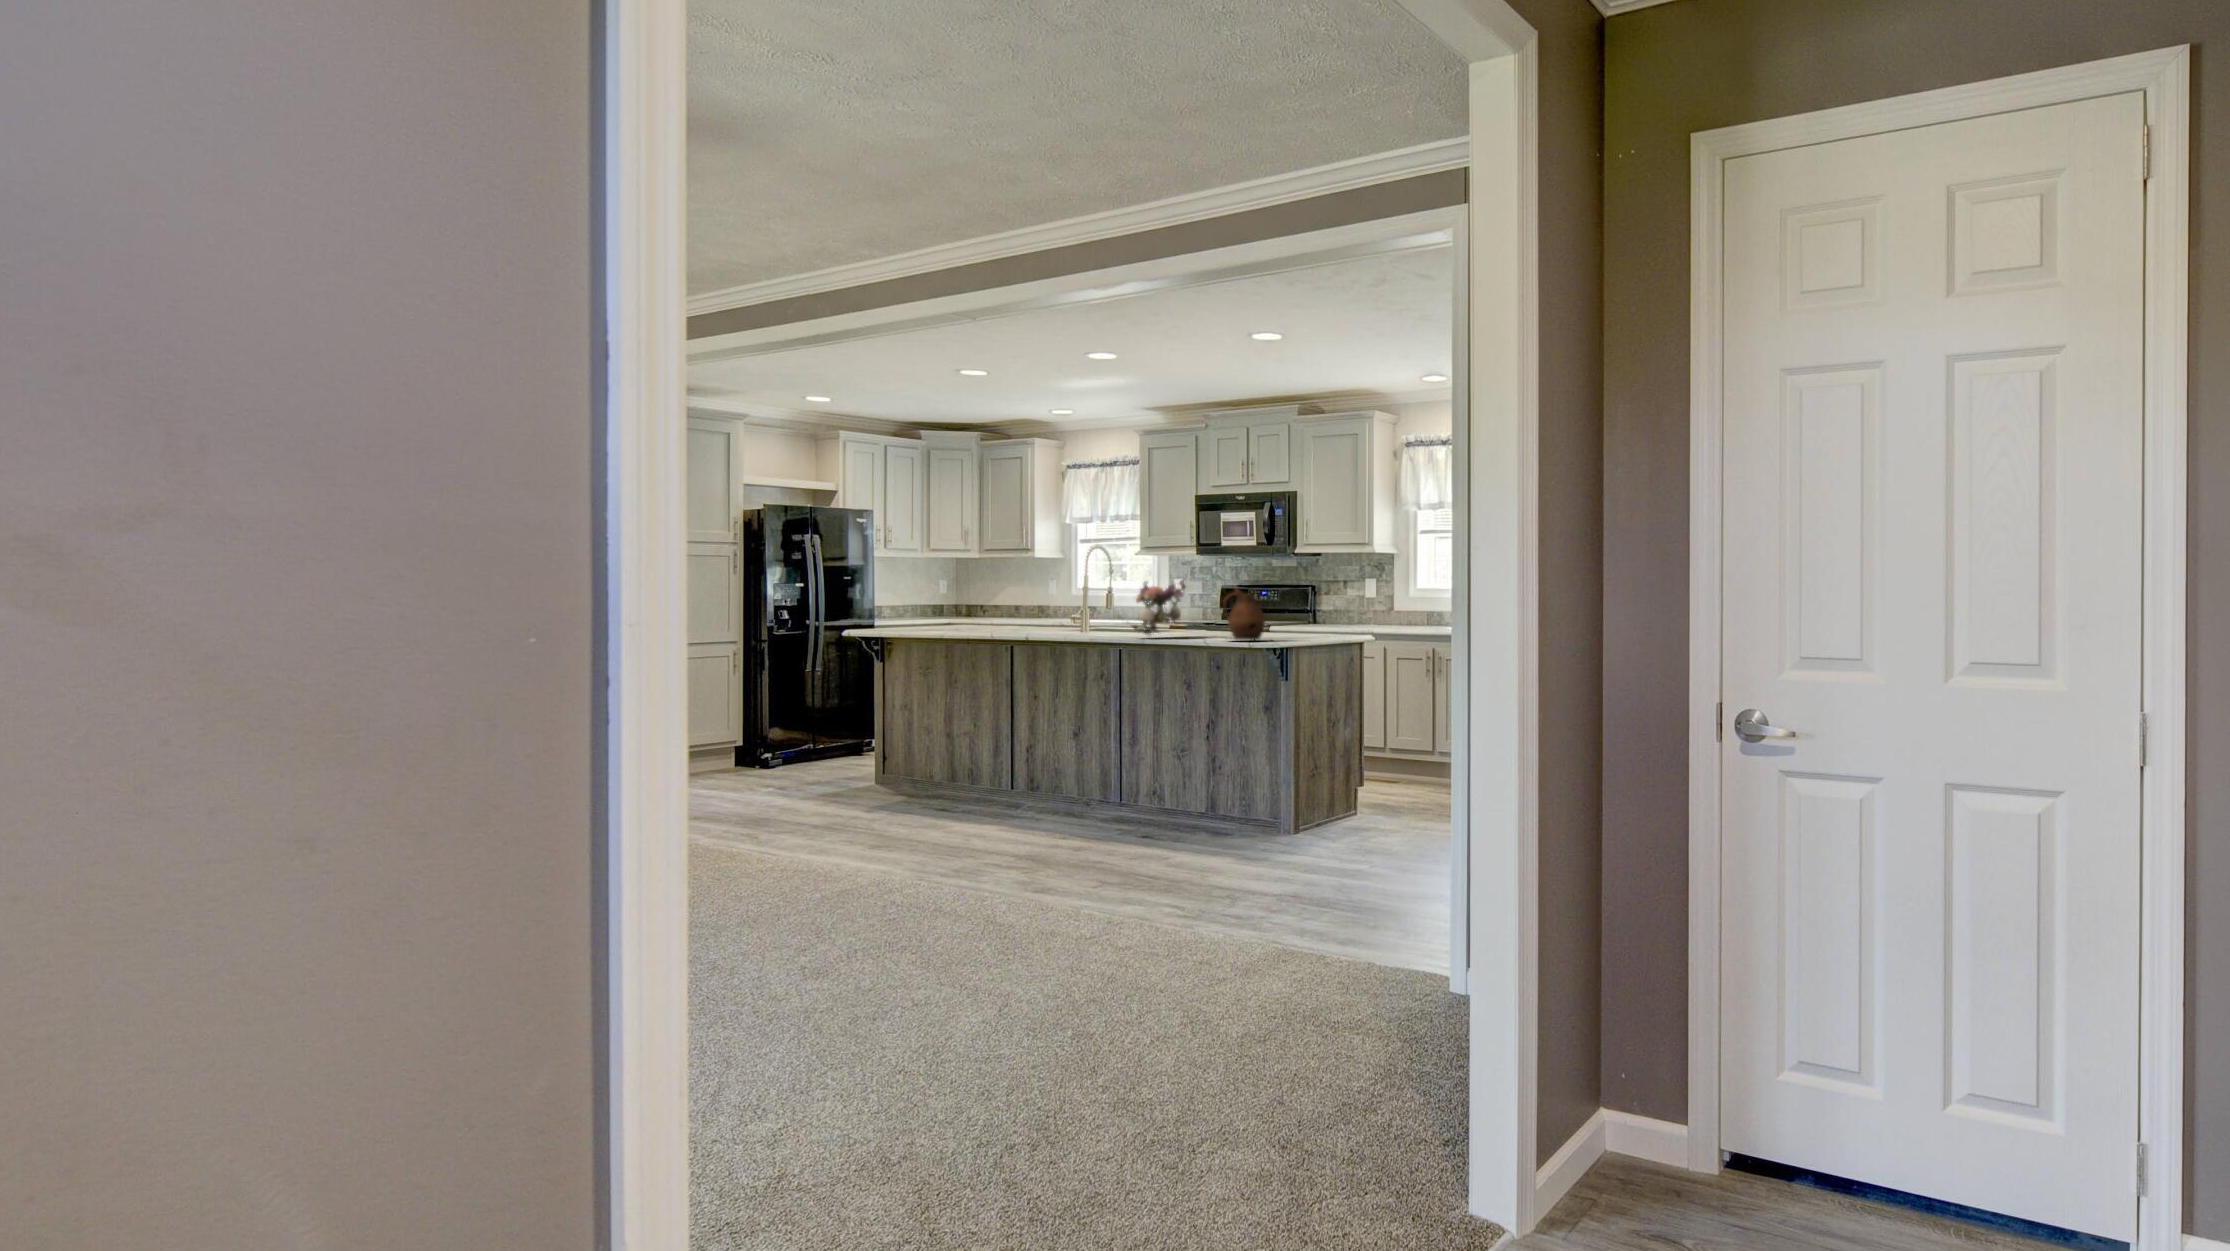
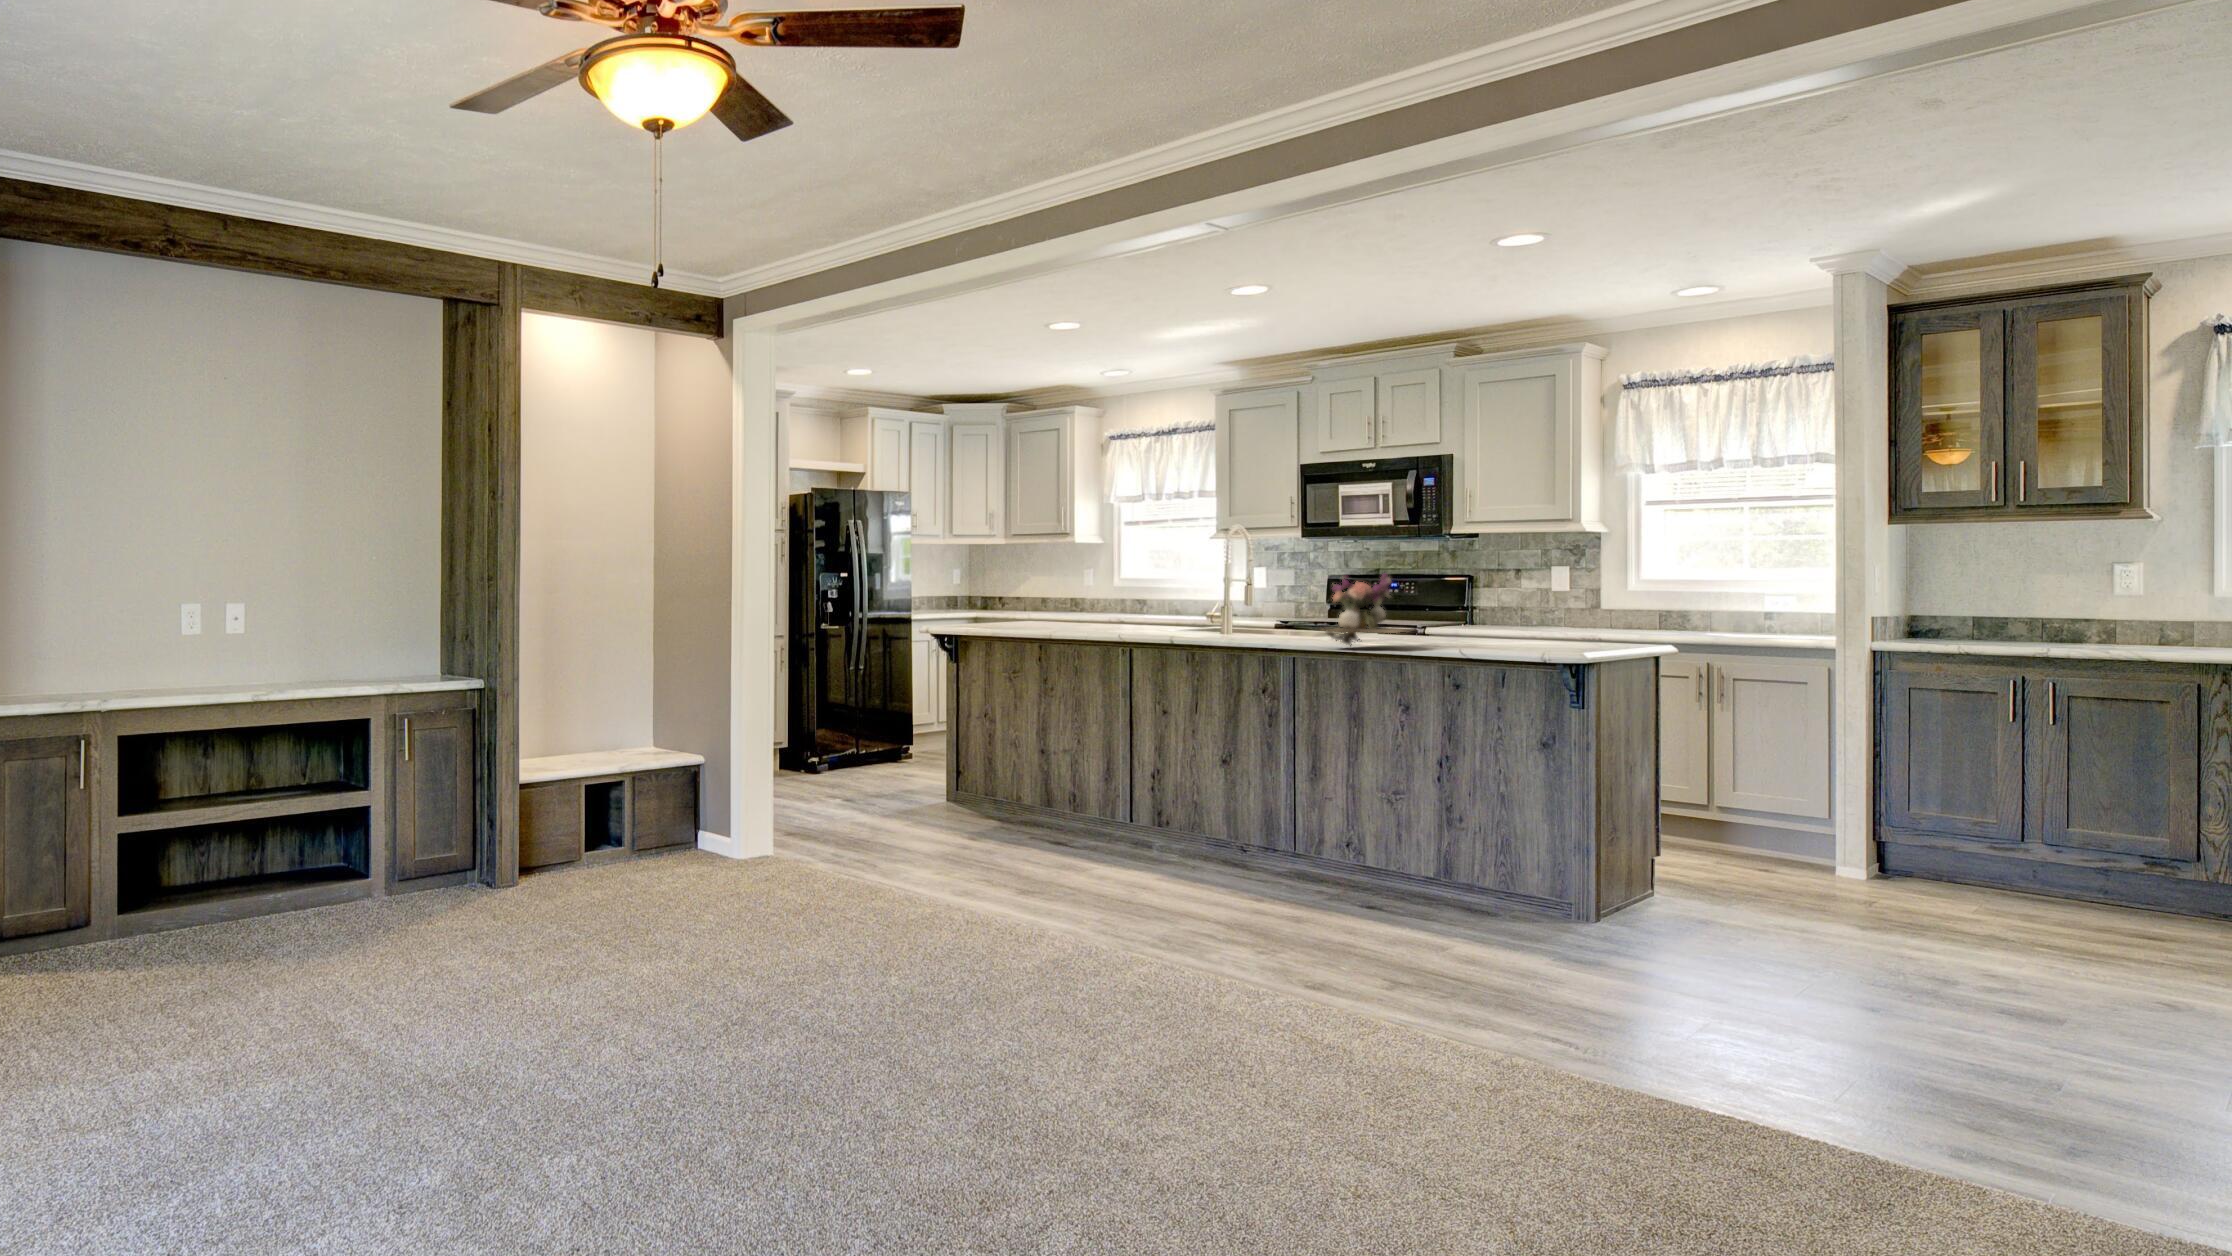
ceramic pitcher: present [1223,589,1265,640] -> none [1486,586,1556,658]

